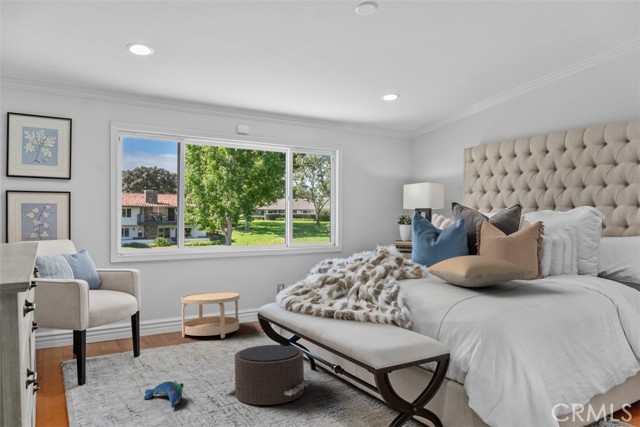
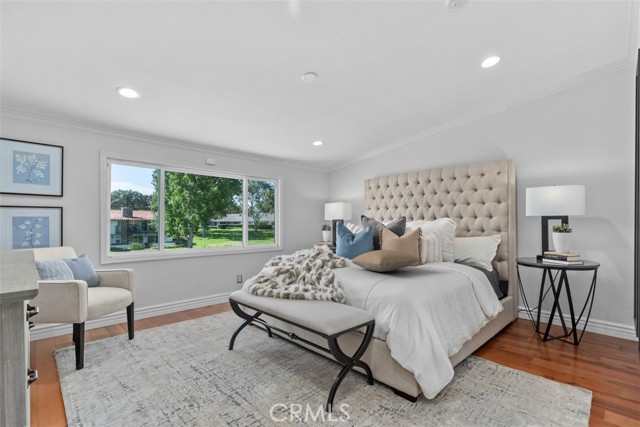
side table: present [181,292,240,338] -> none [166,283,213,320]
pouf: present [220,345,310,405] -> none [199,321,271,369]
plush toy: present [144,381,183,407] -> none [136,357,170,378]

